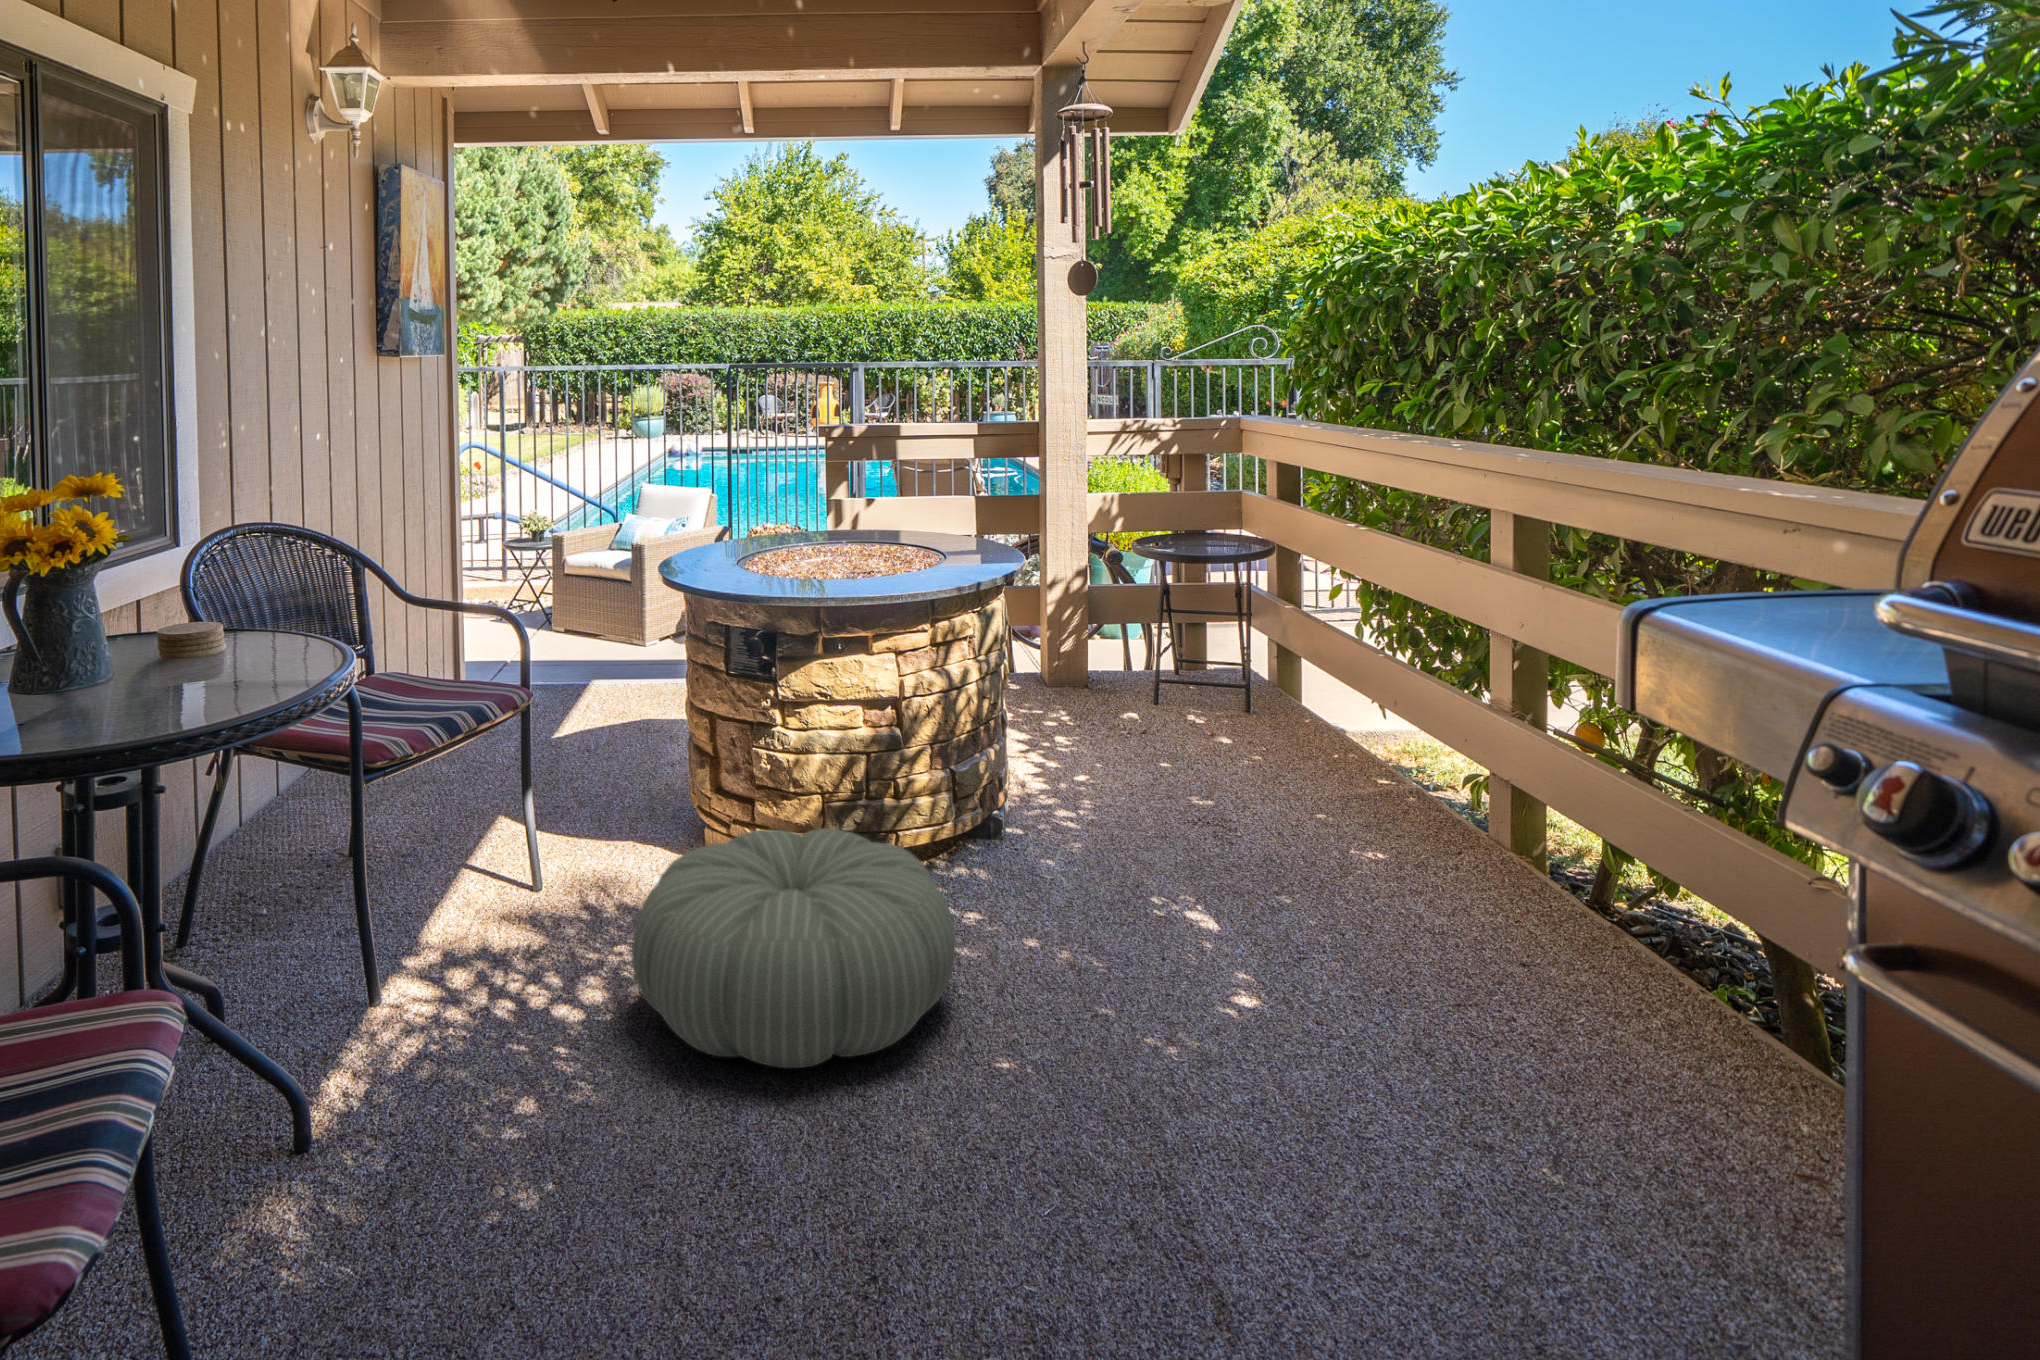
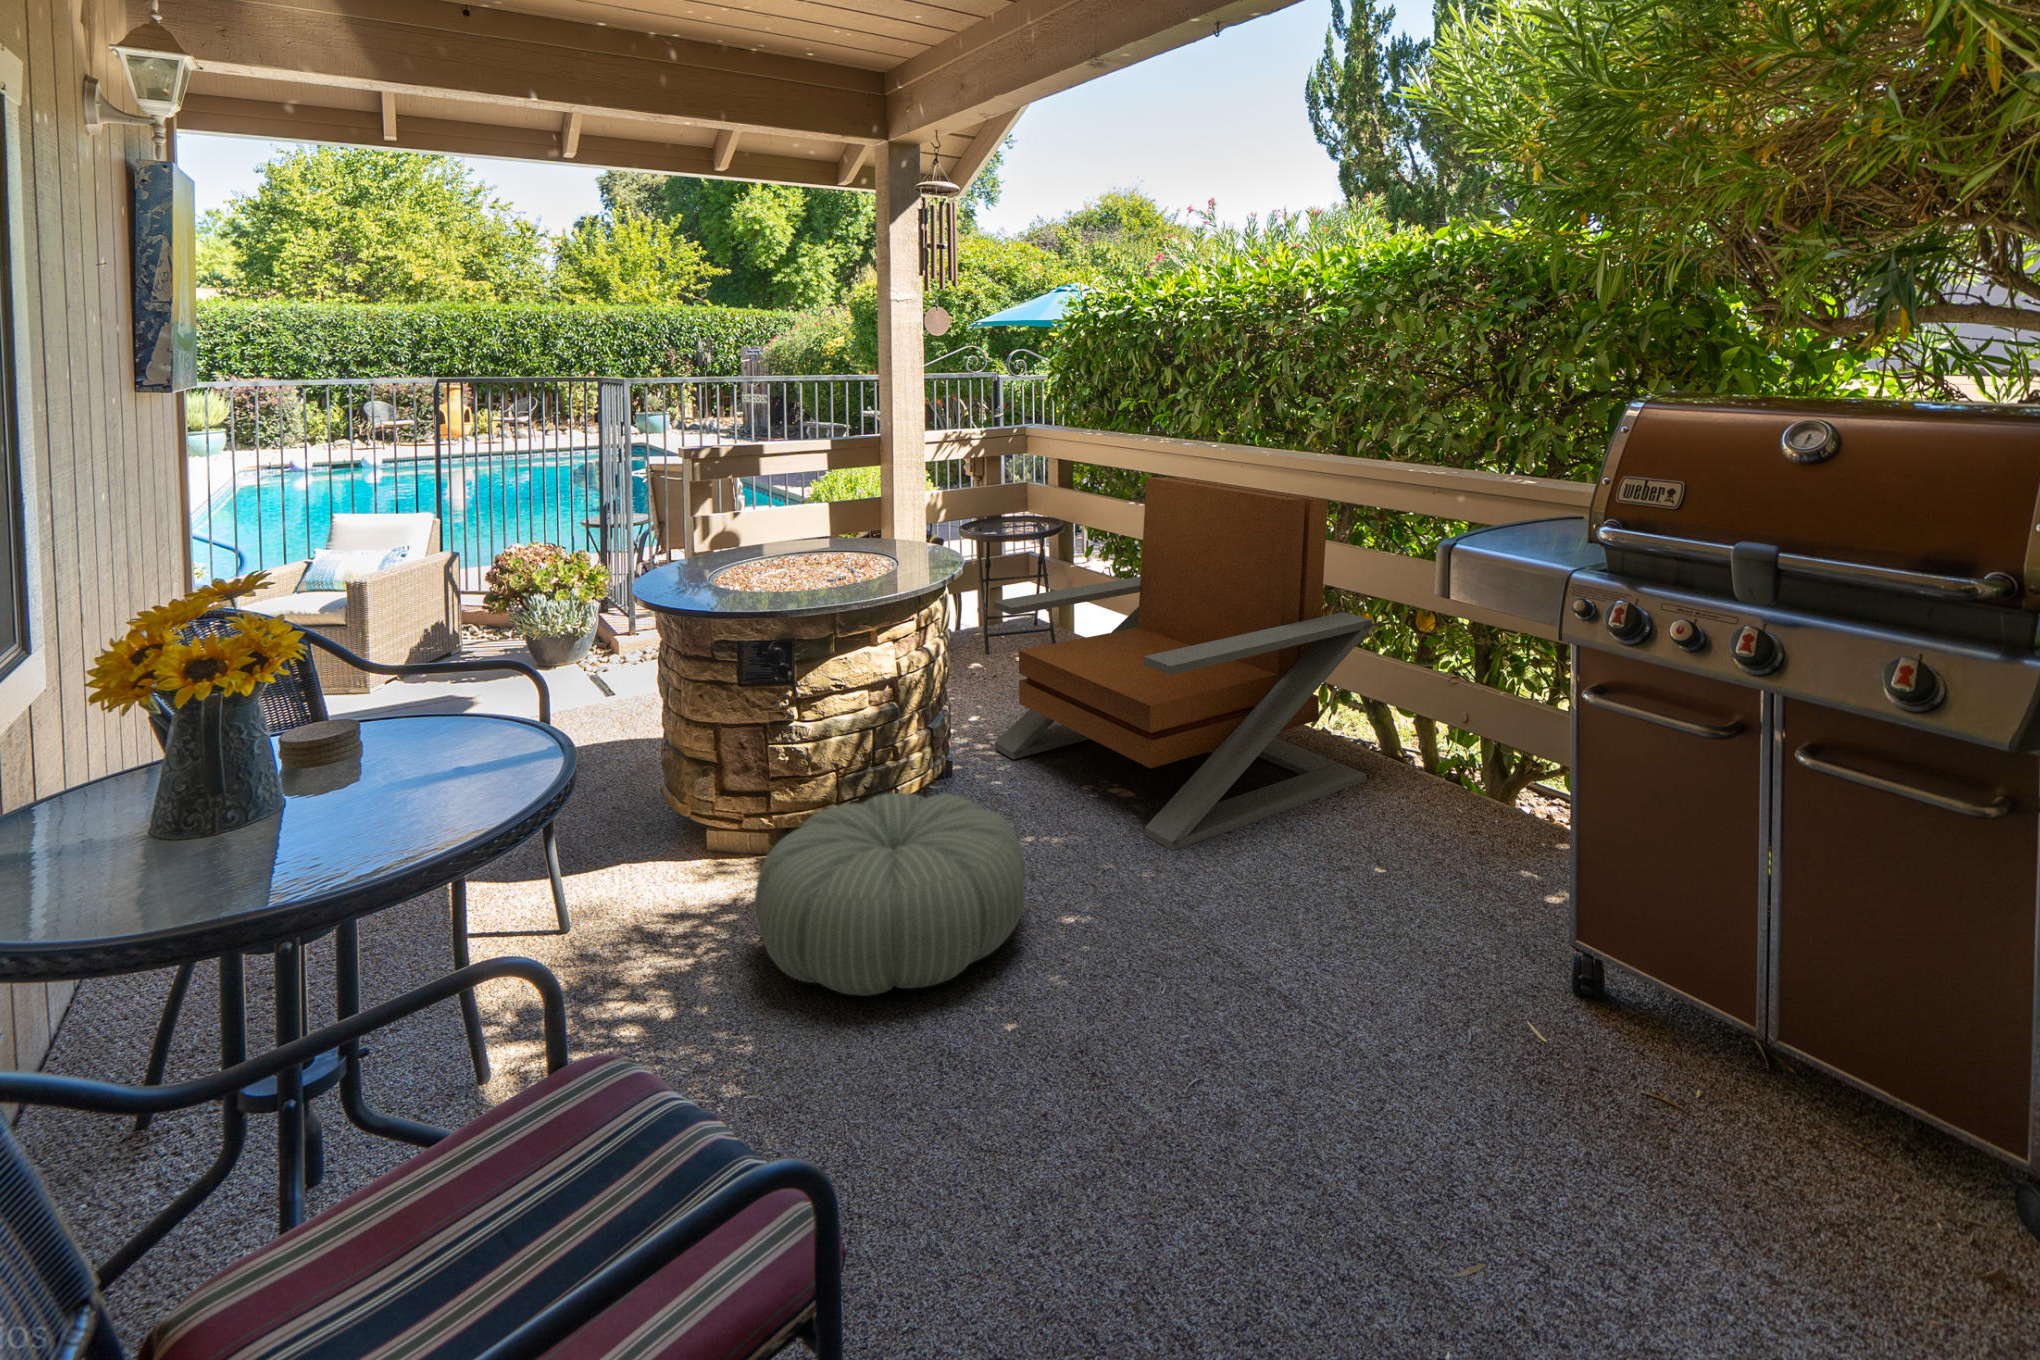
lounge chair: none [1082,485,1609,998] -> present [994,478,1372,851]

